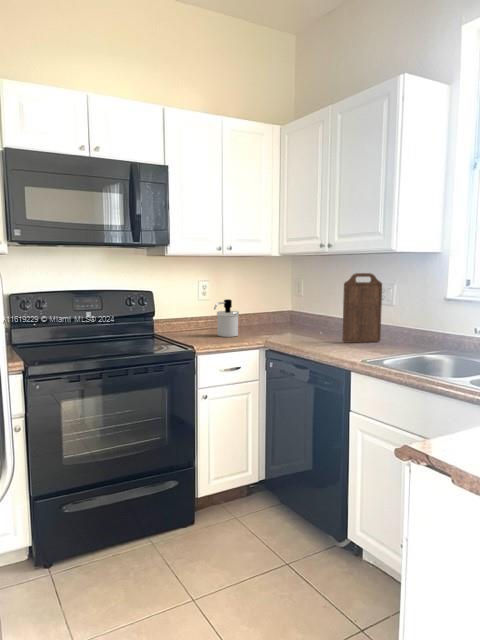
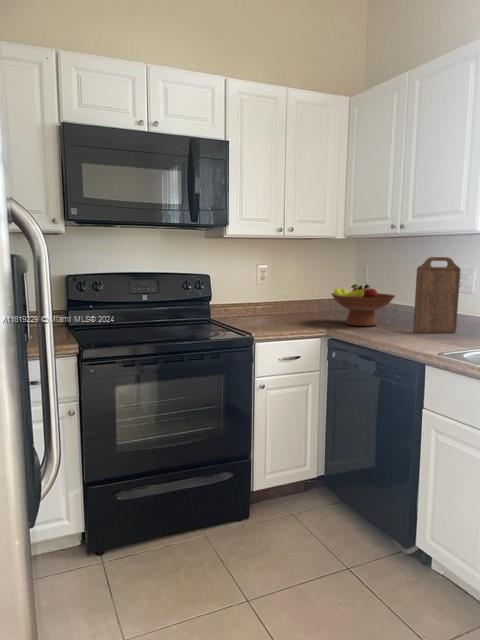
soap dispenser: present [214,299,239,337] -> none [273,284,299,323]
fruit bowl: none [268,299,327,338] -> present [331,284,395,326]

